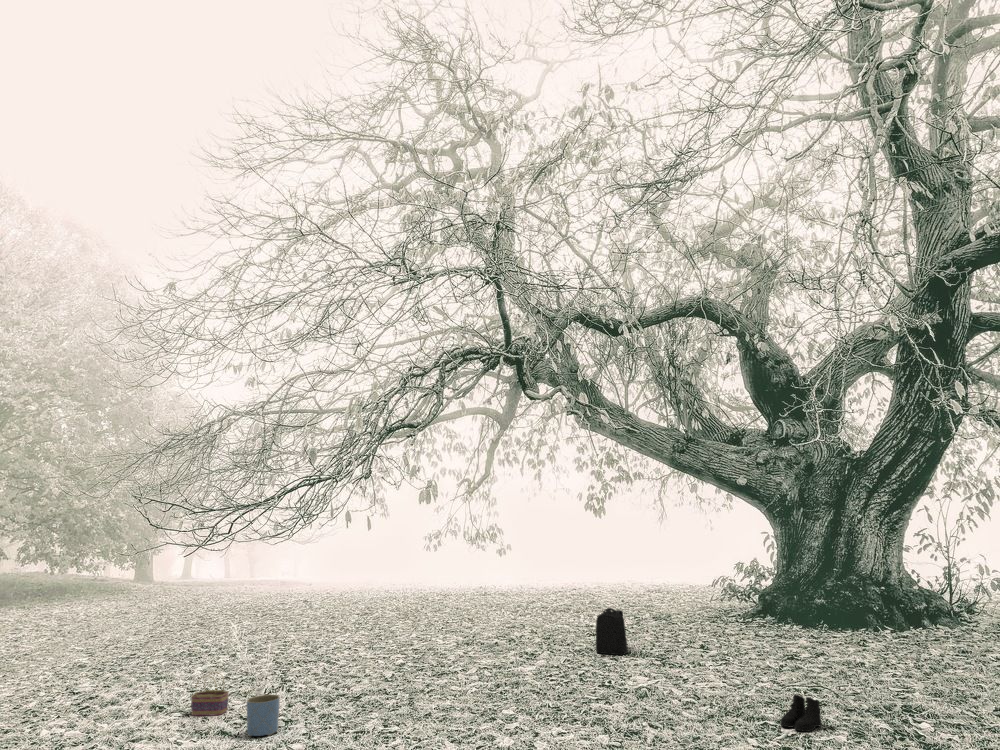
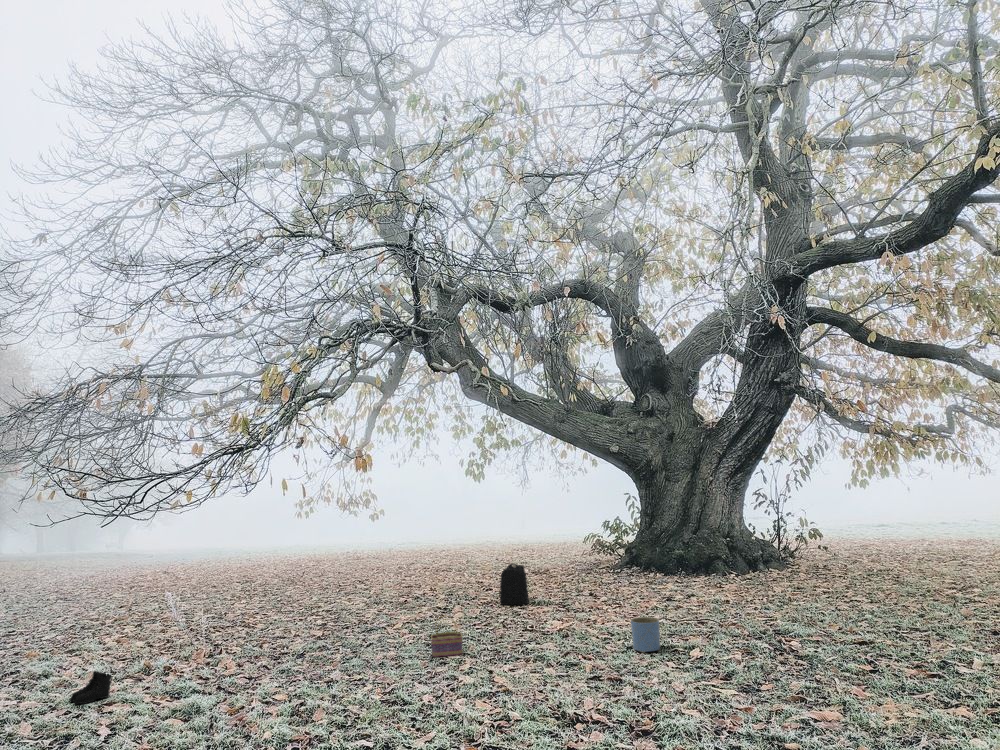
basket: present [191,676,229,716] -> present [431,616,462,657]
boots: present [780,694,822,732] -> present [70,671,112,704]
planter: present [247,695,280,737] -> present [631,617,660,653]

